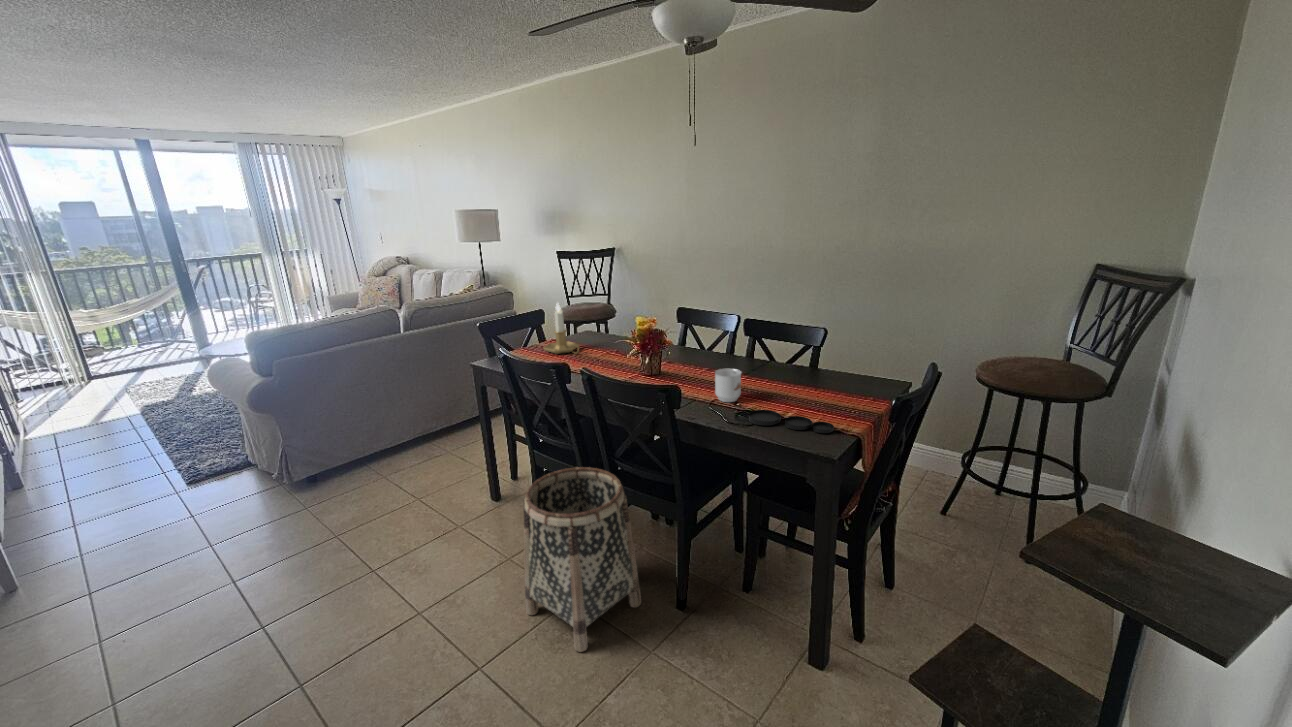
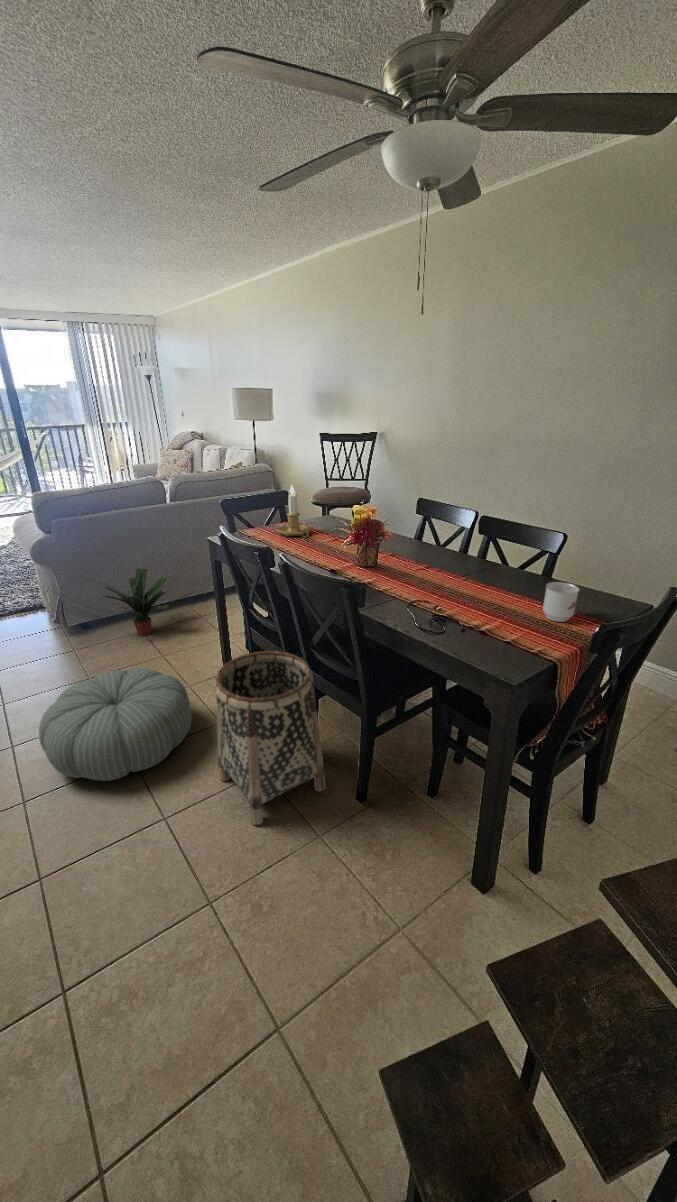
mug: present [715,368,741,402] -> present [543,582,579,622]
potted plant: none [324,405,419,480] -> present [90,568,168,636]
plate: present [749,410,834,433] -> none [440,618,529,653]
pouf: none [310,509,481,640] -> present [39,668,192,781]

